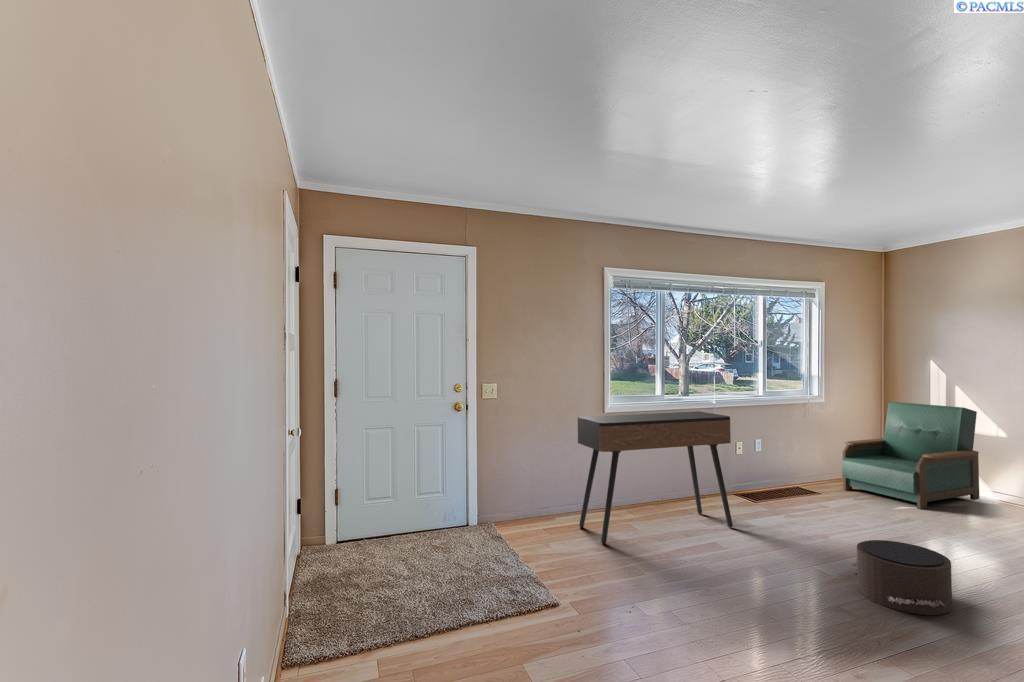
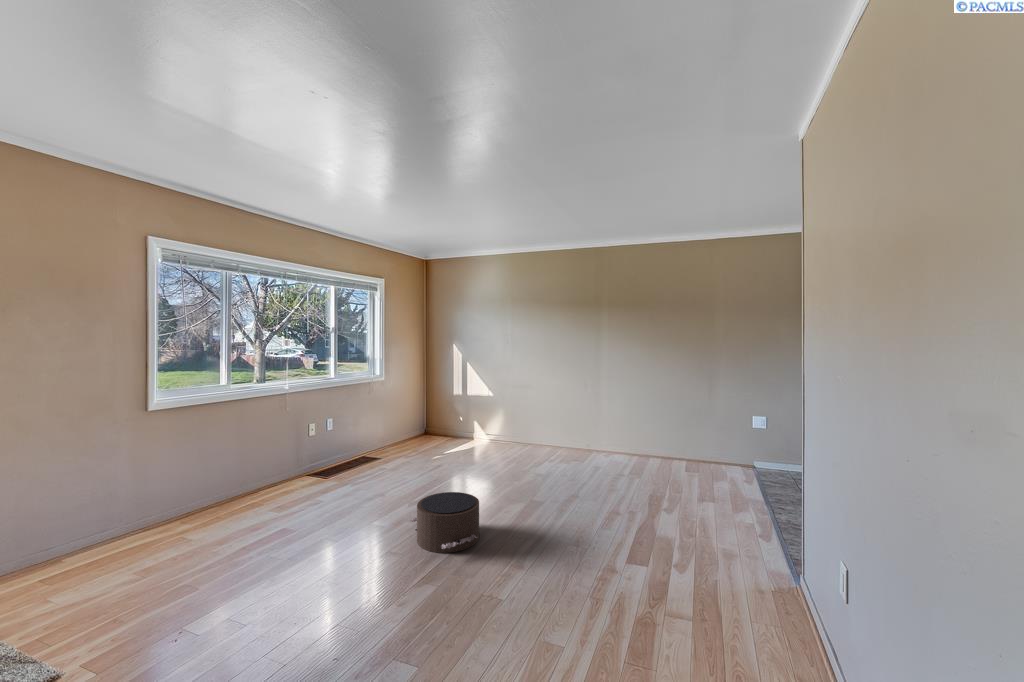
armchair: present [842,402,979,509] -> none [398,376,480,455]
console table: present [578,411,733,544] -> none [95,399,308,587]

